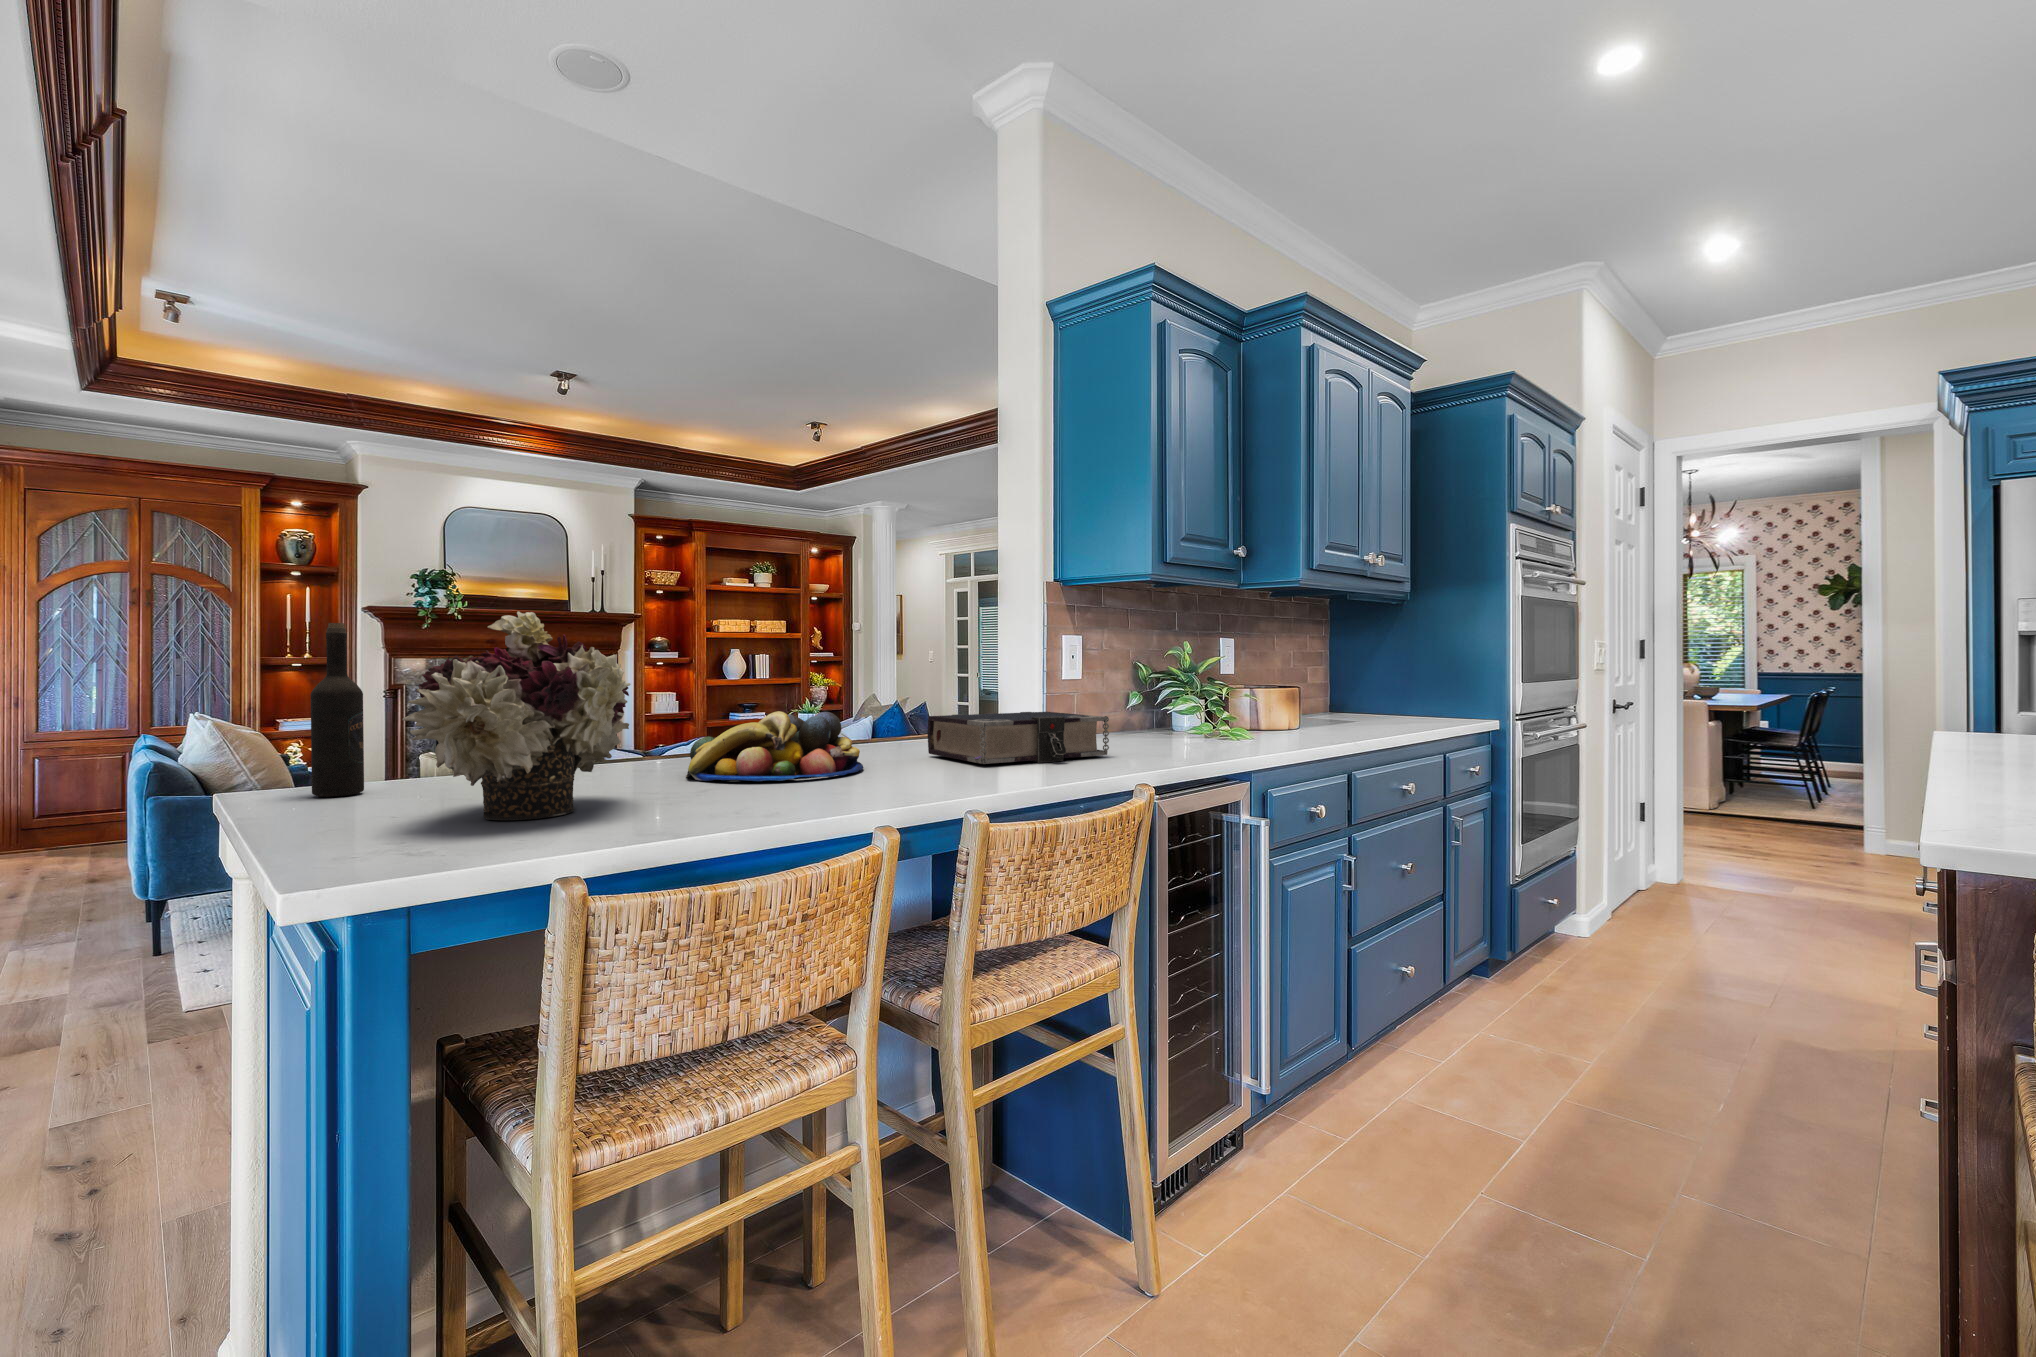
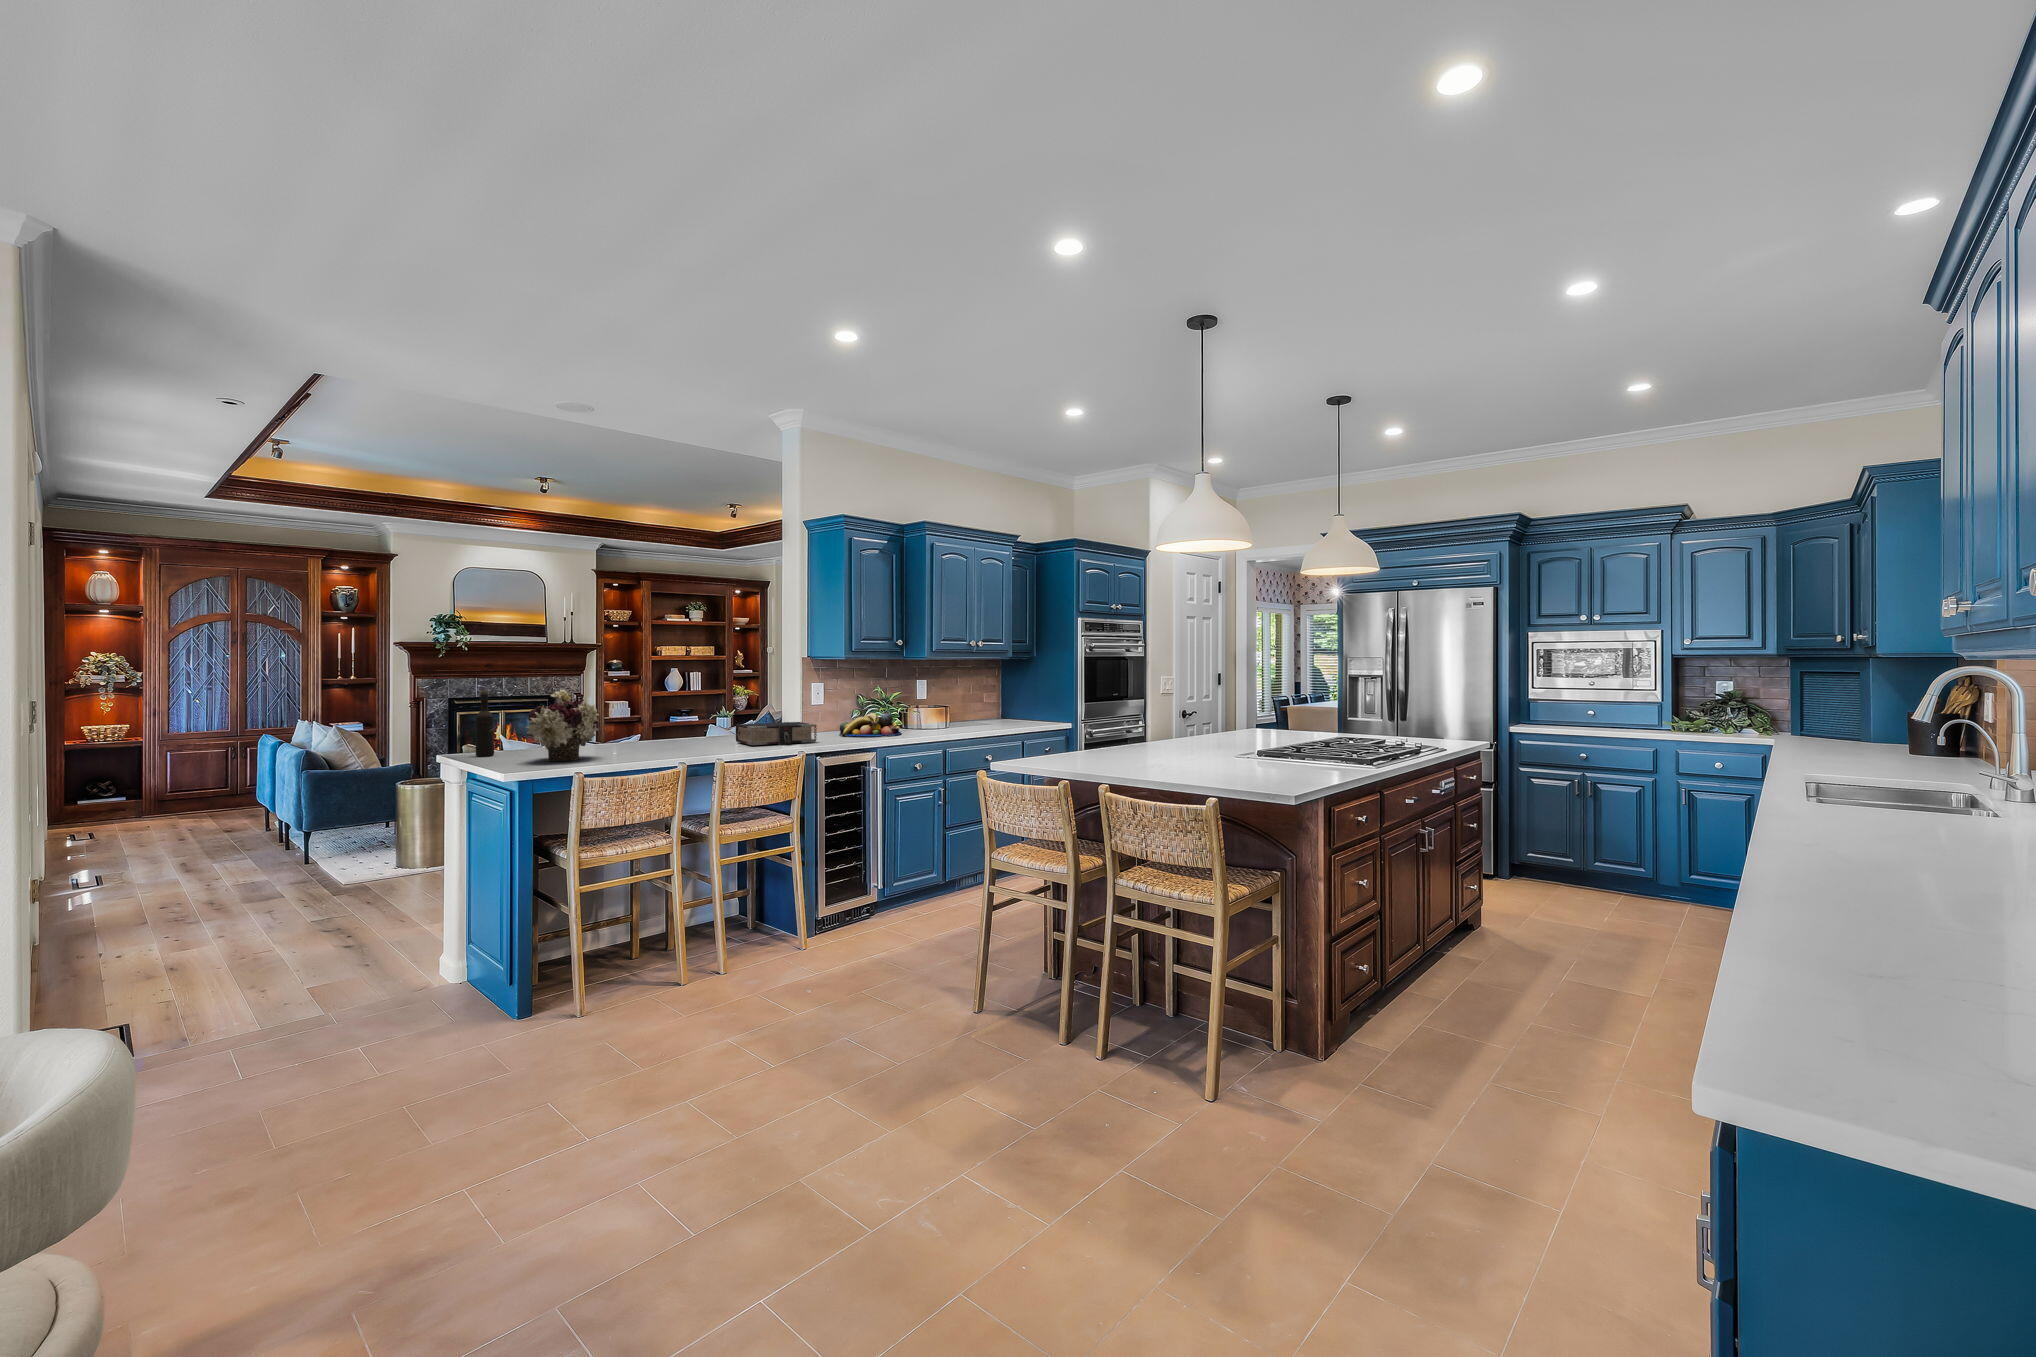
fruit bowl: present [686,711,864,781] -> present [839,713,901,737]

